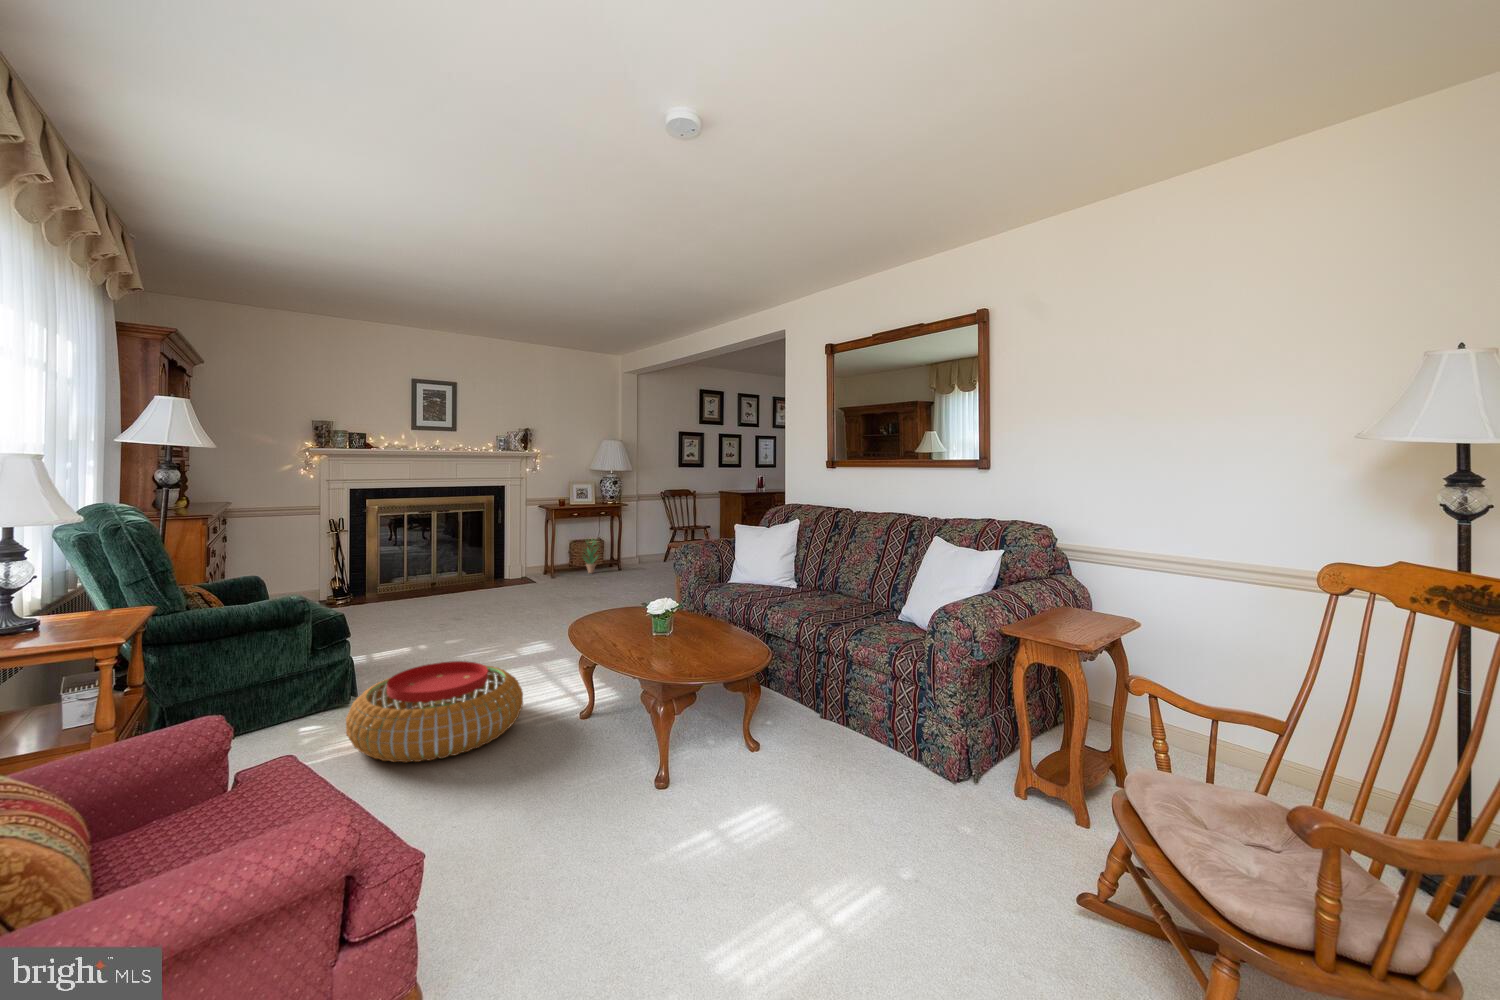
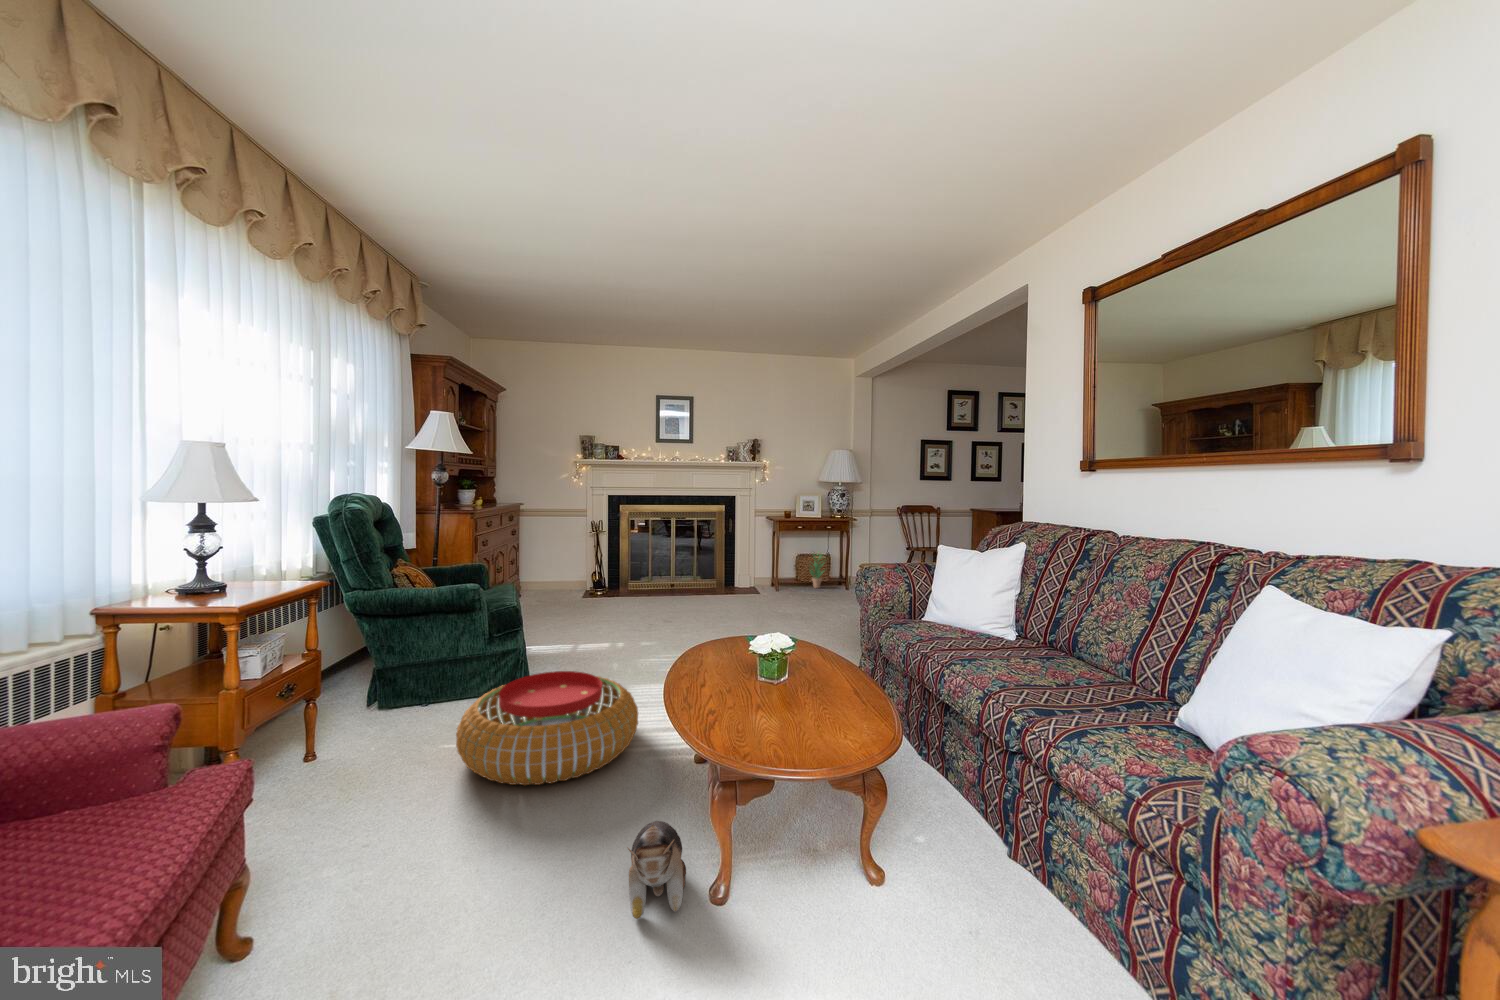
plush toy: none [590,731,644,800] -> present [627,821,686,919]

